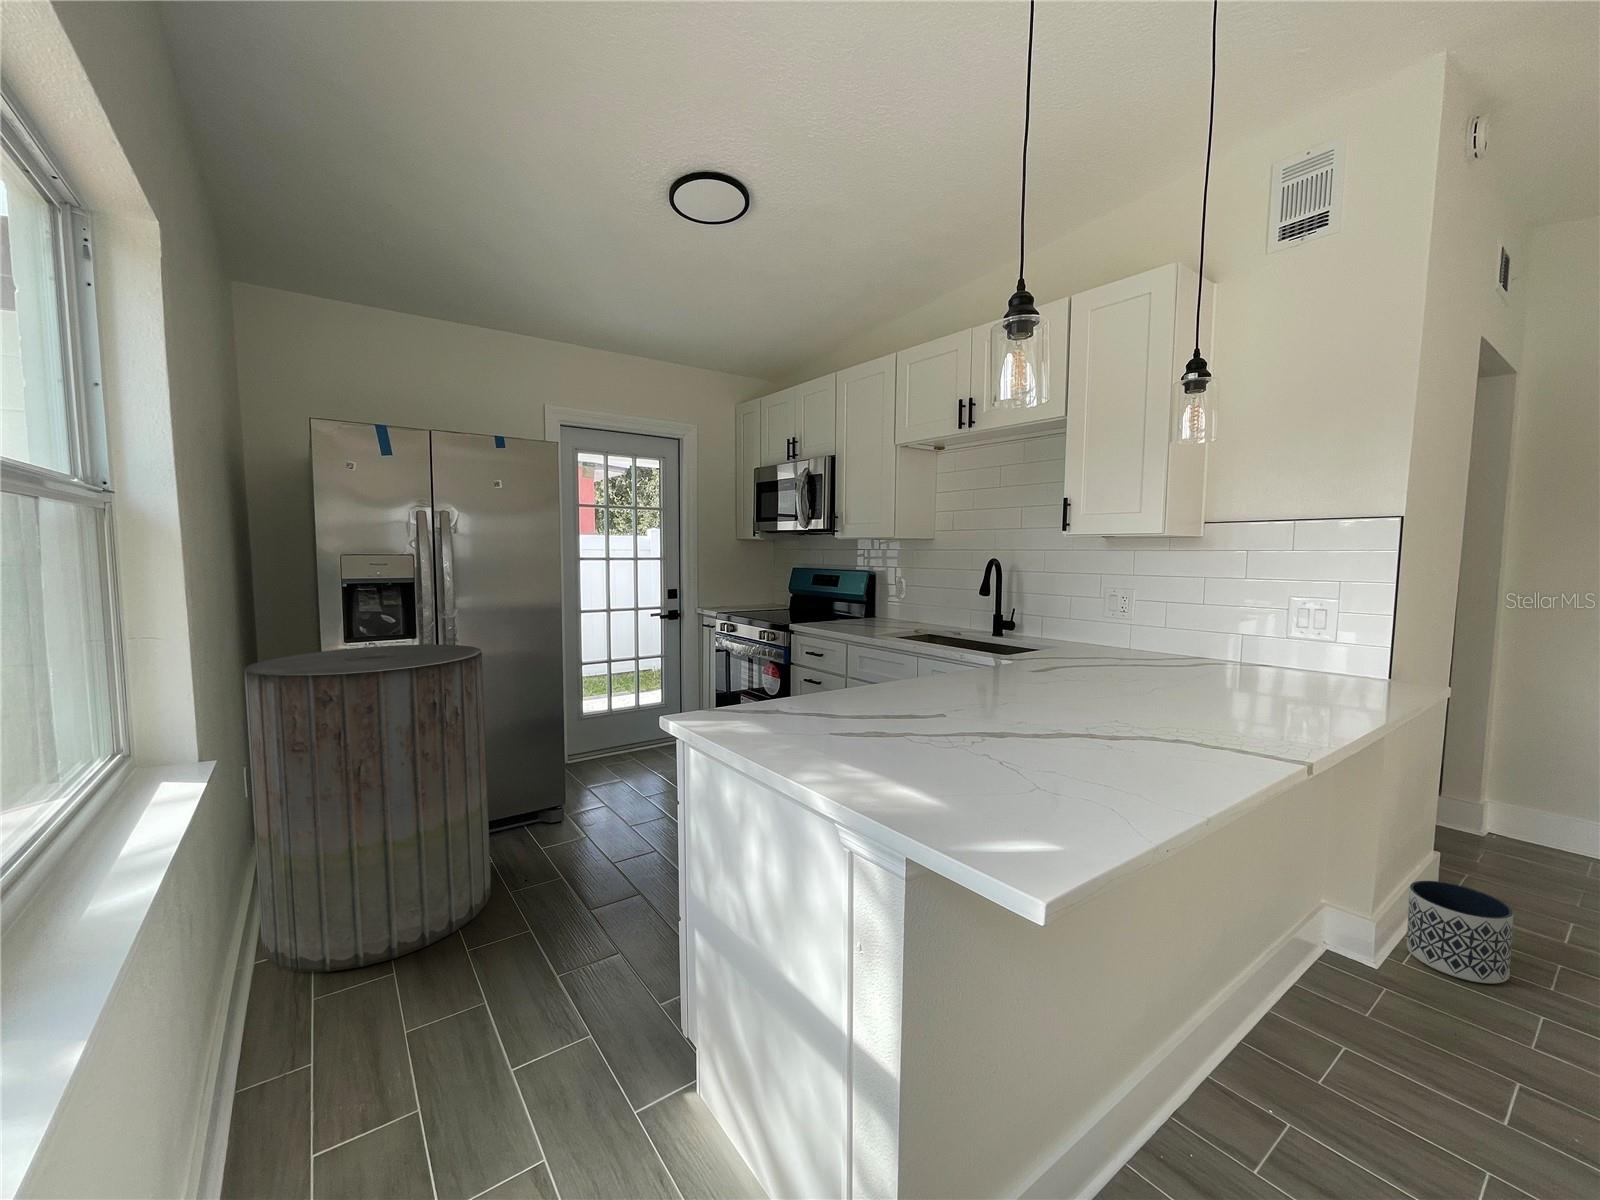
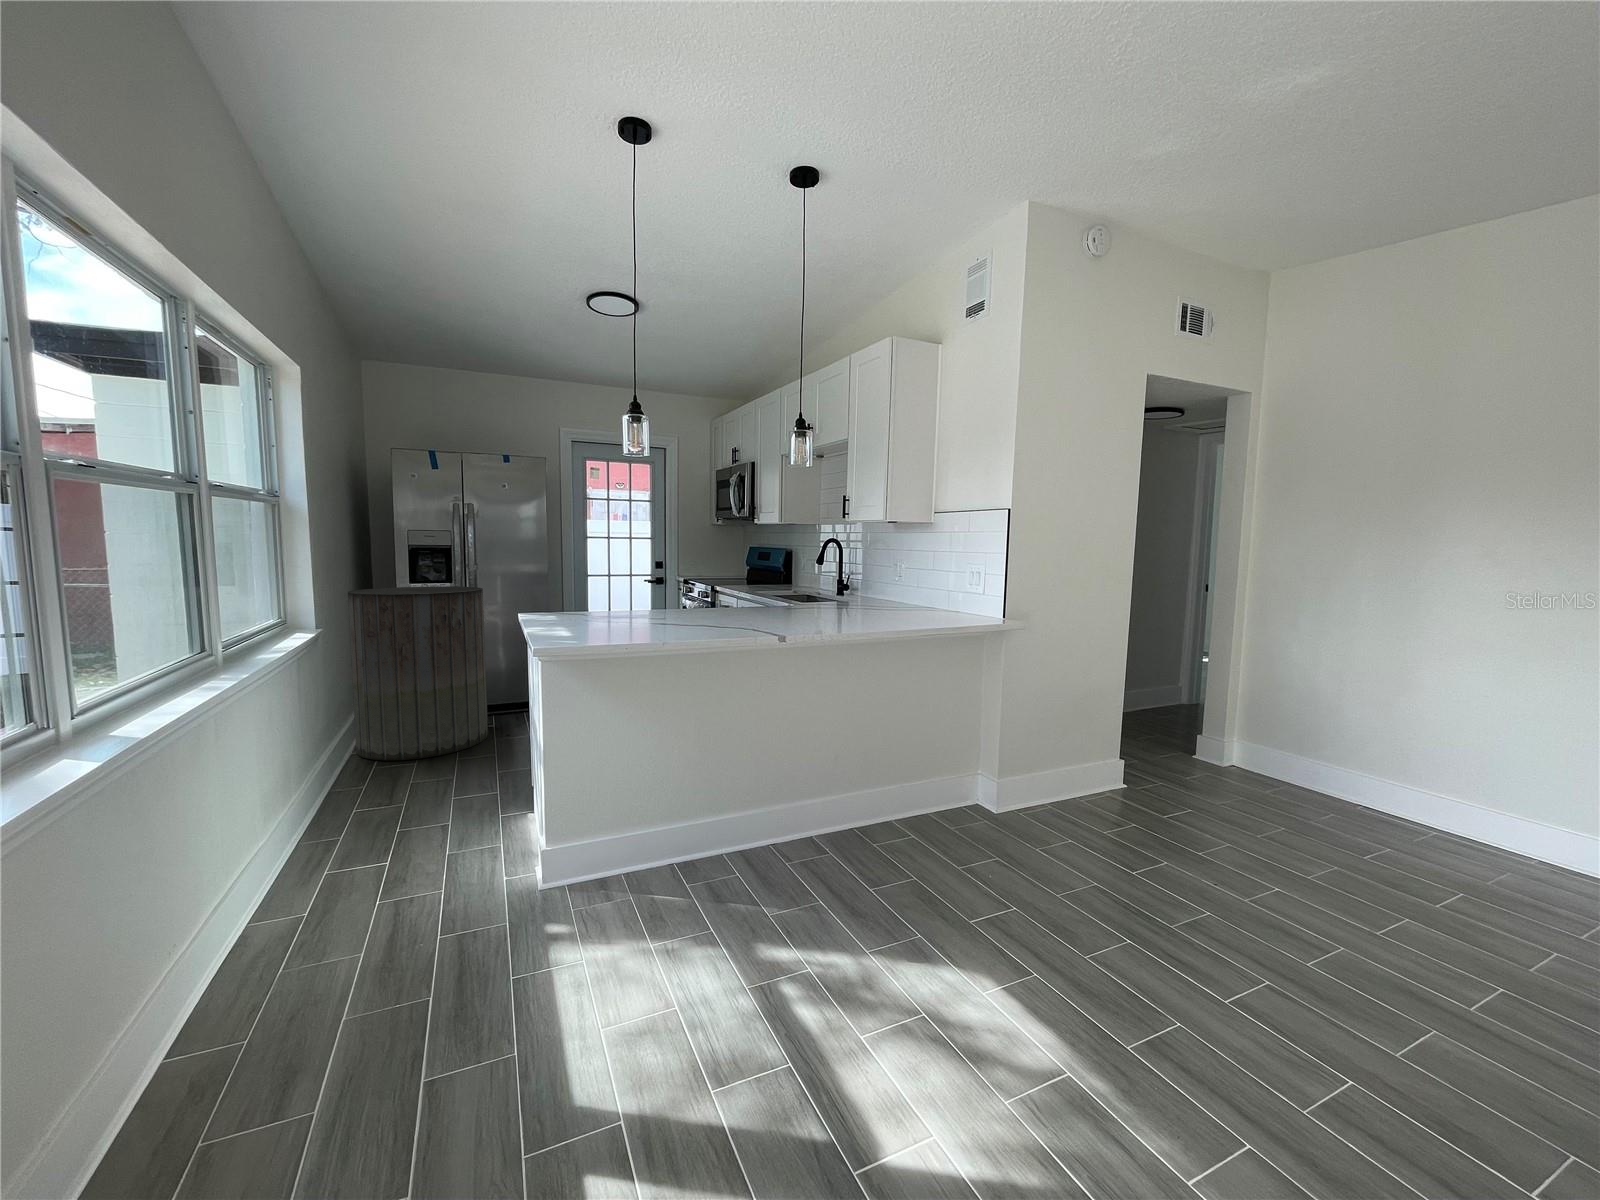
planter: present [1407,881,1513,984] -> none [1025,756,1078,816]

